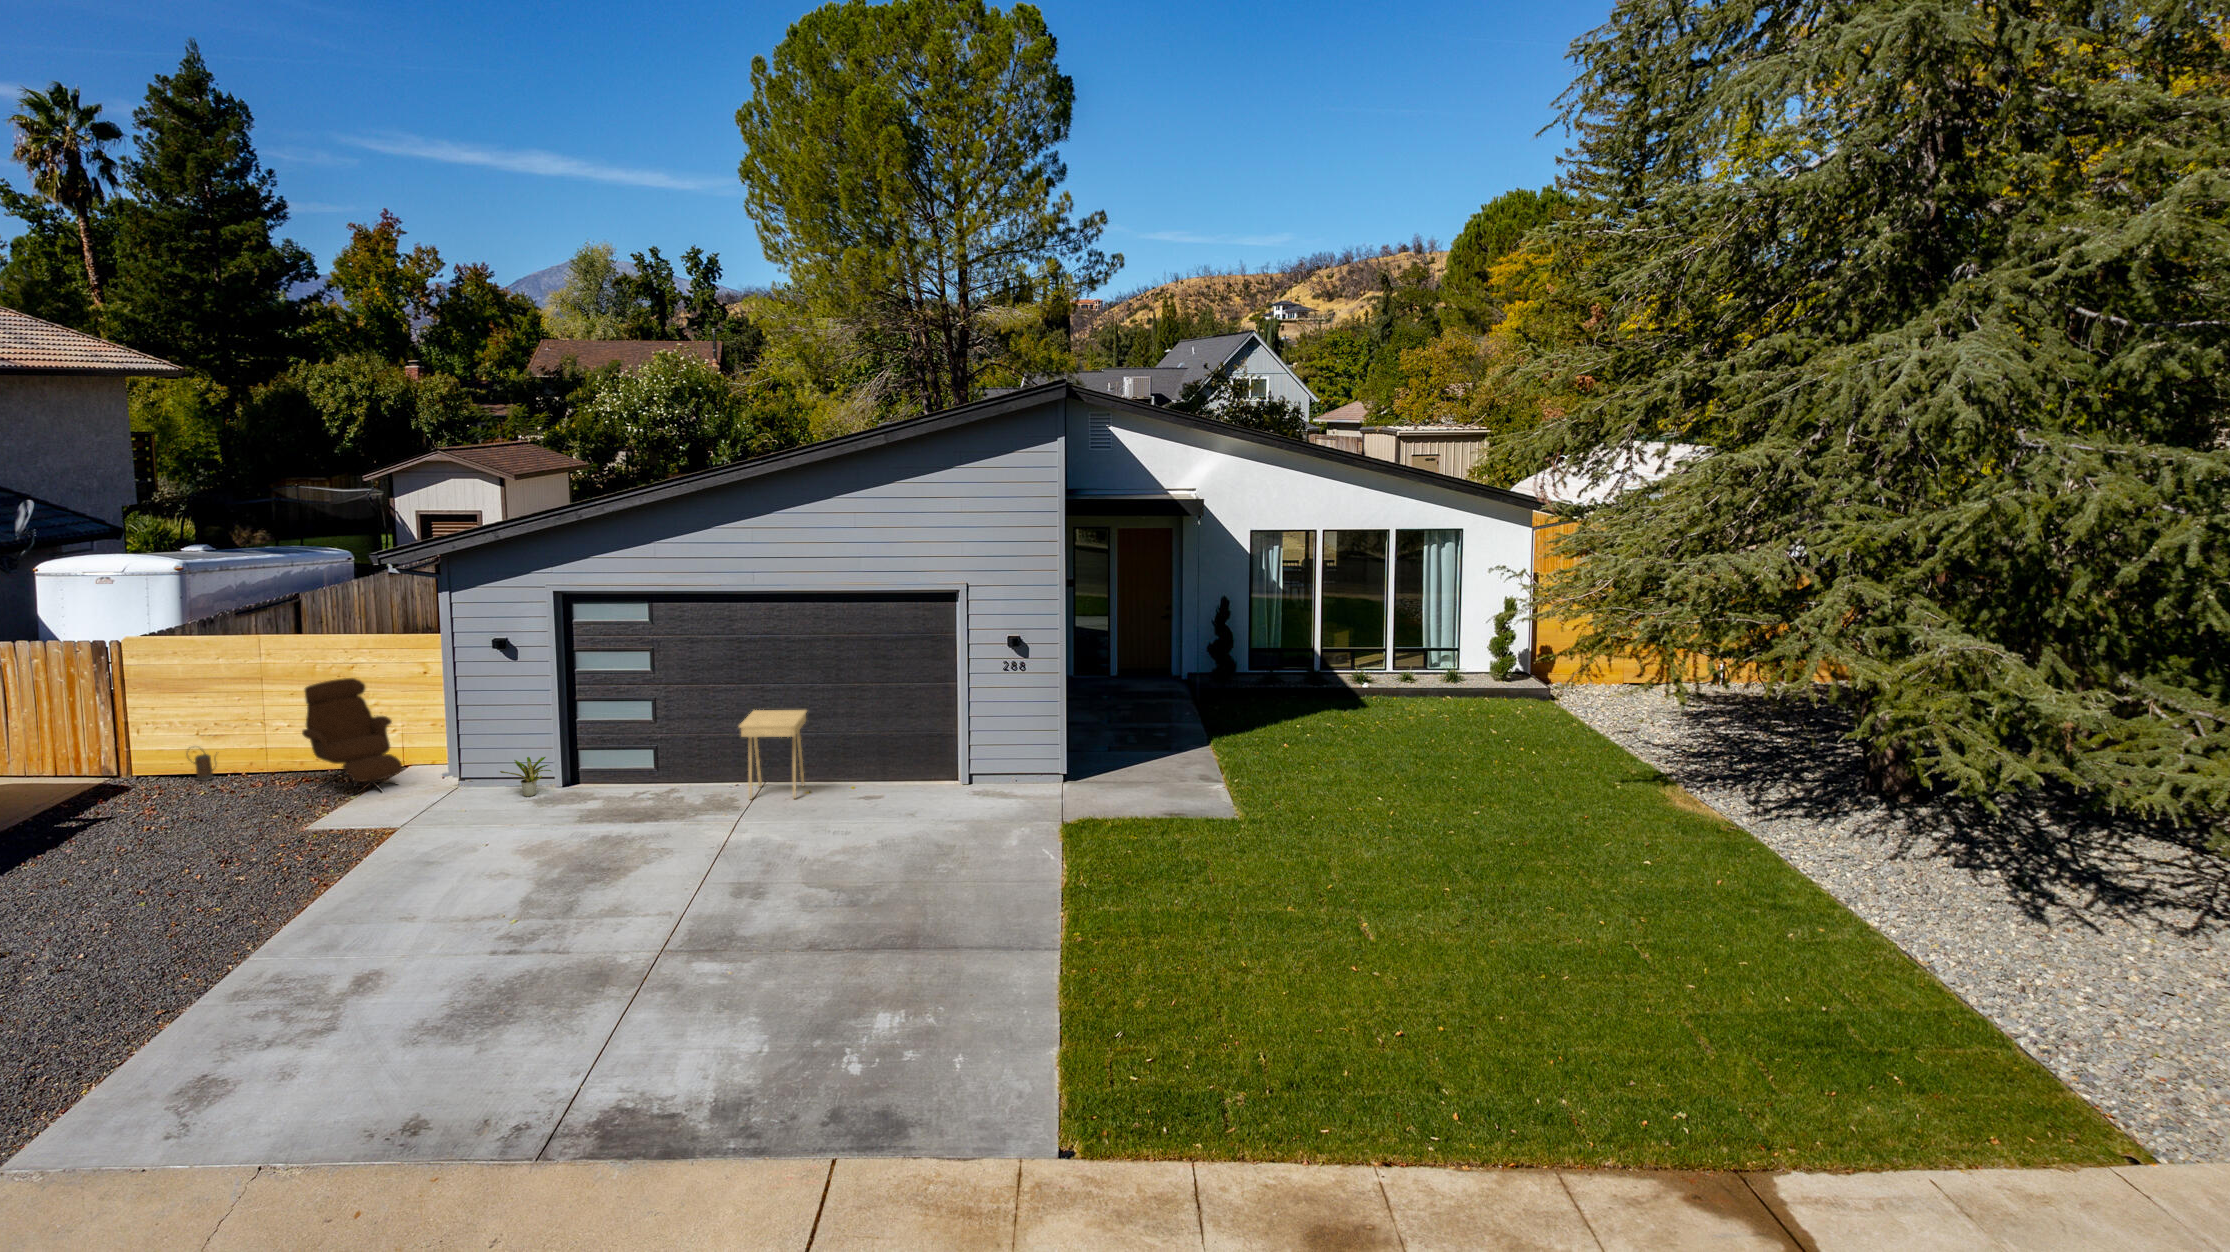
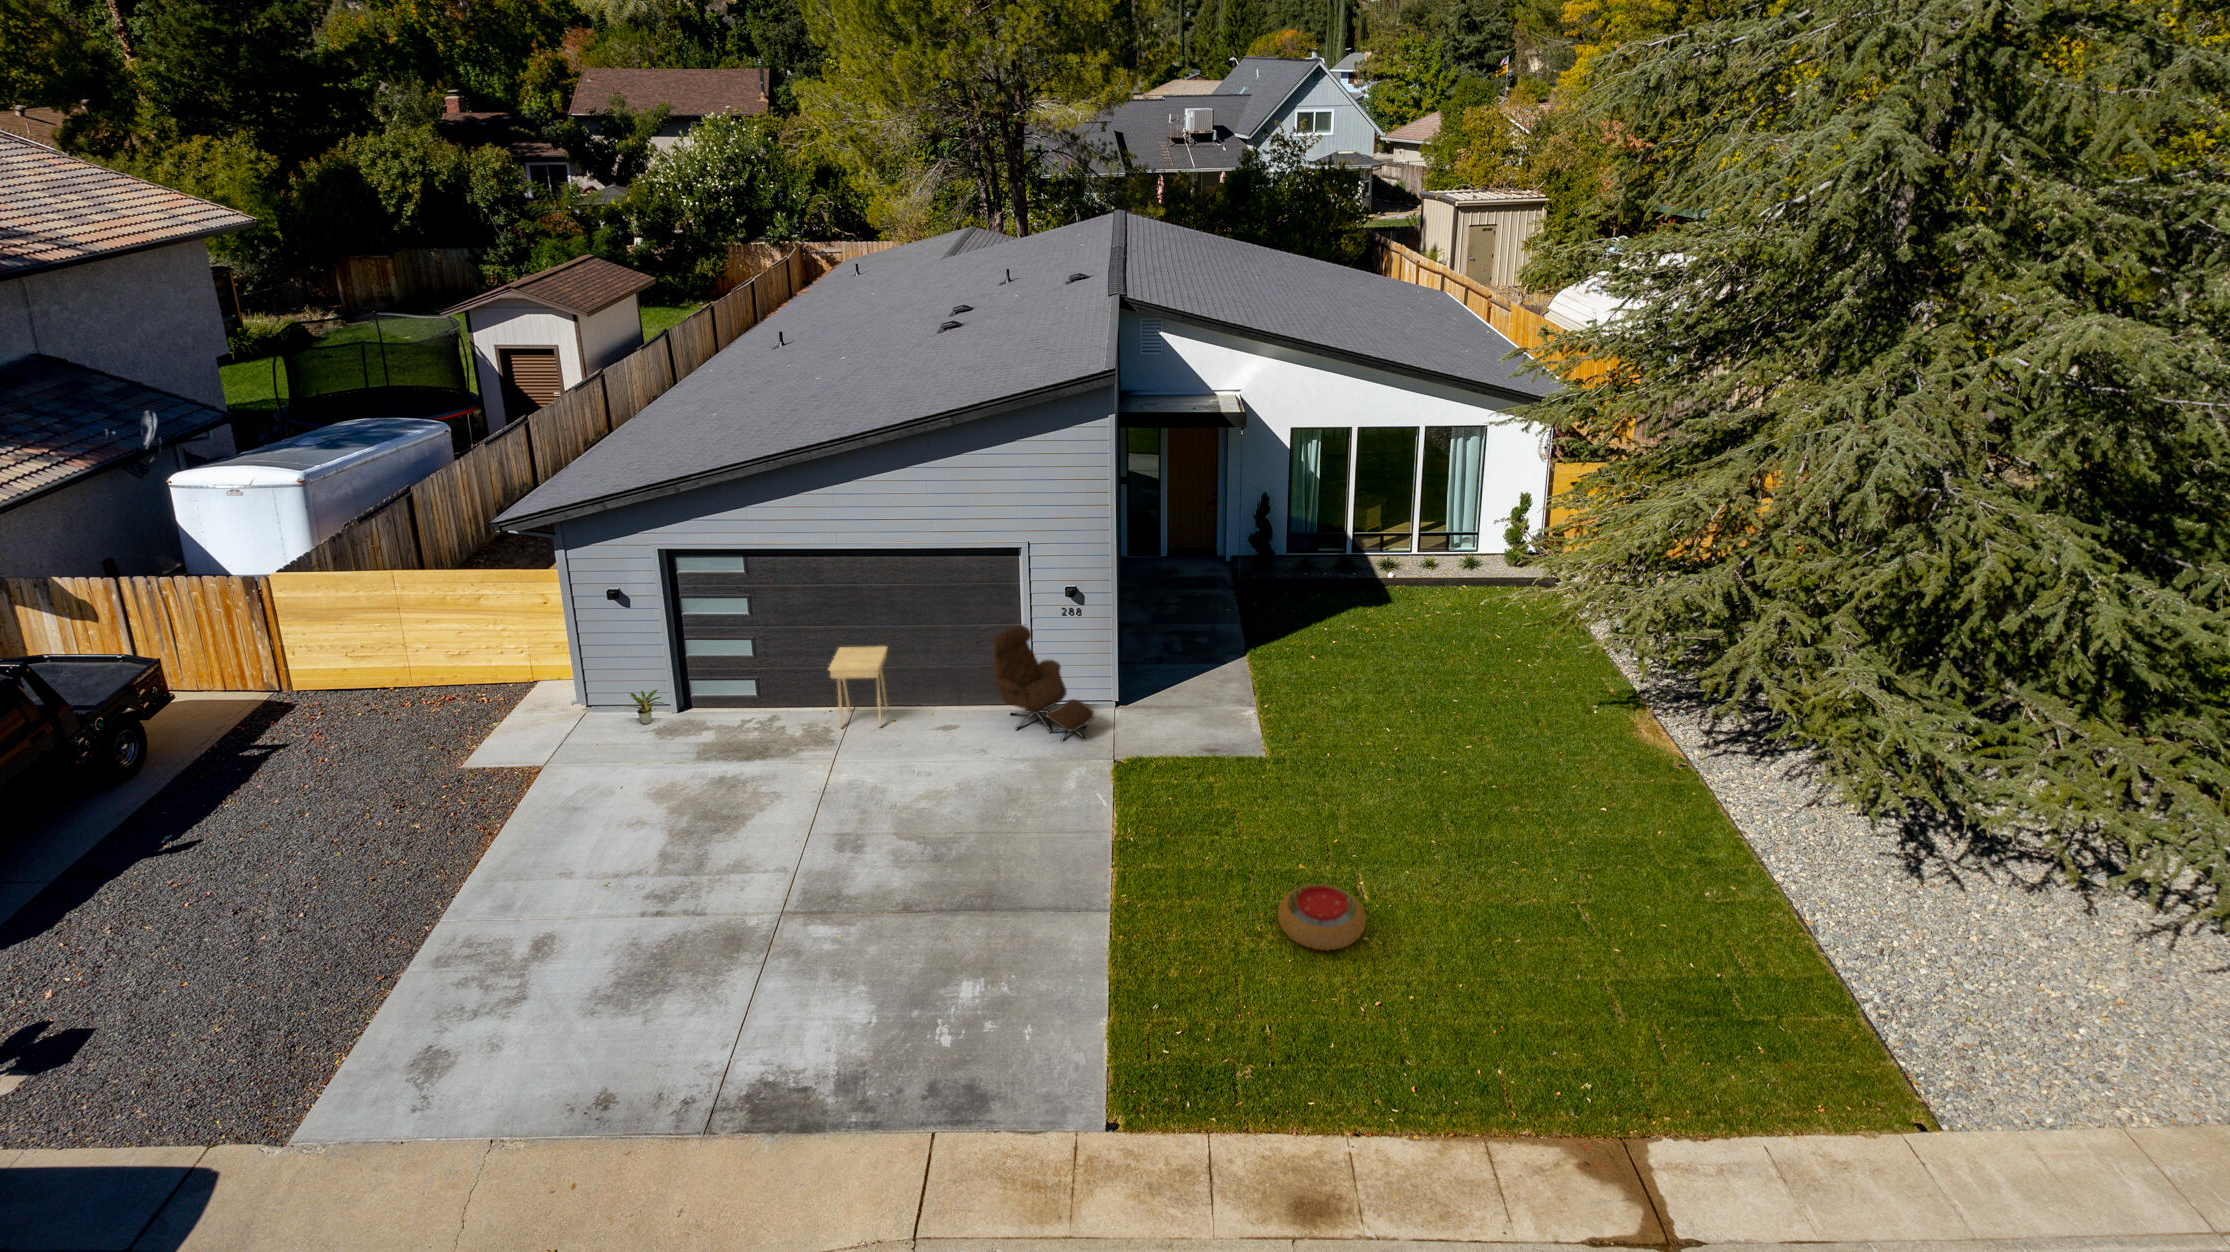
lounge chair: present [302,678,402,794] -> present [992,625,1094,741]
watering can: present [194,753,214,781] -> none [333,673,362,704]
pouf: none [1264,916,1374,986] -> present [1278,884,1366,950]

